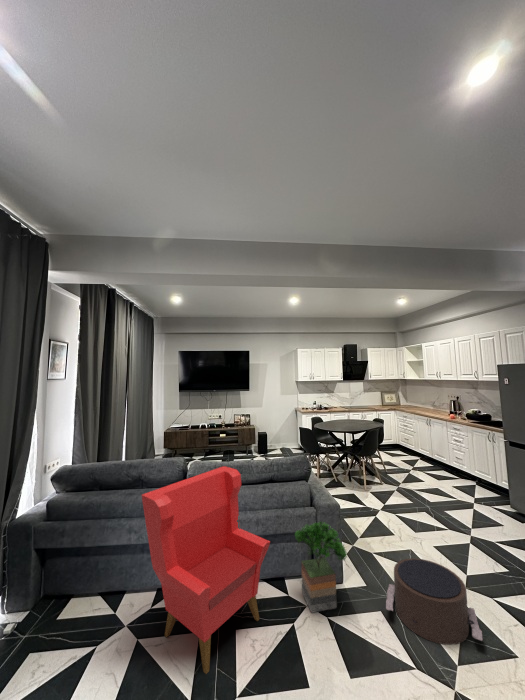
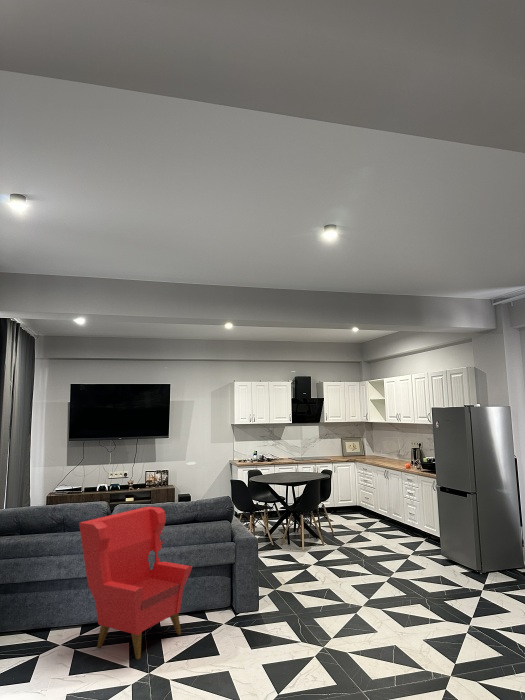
potted tree: present [295,522,347,613] -> none [214,552,261,627]
pouf: present [386,558,482,645] -> none [290,581,361,632]

